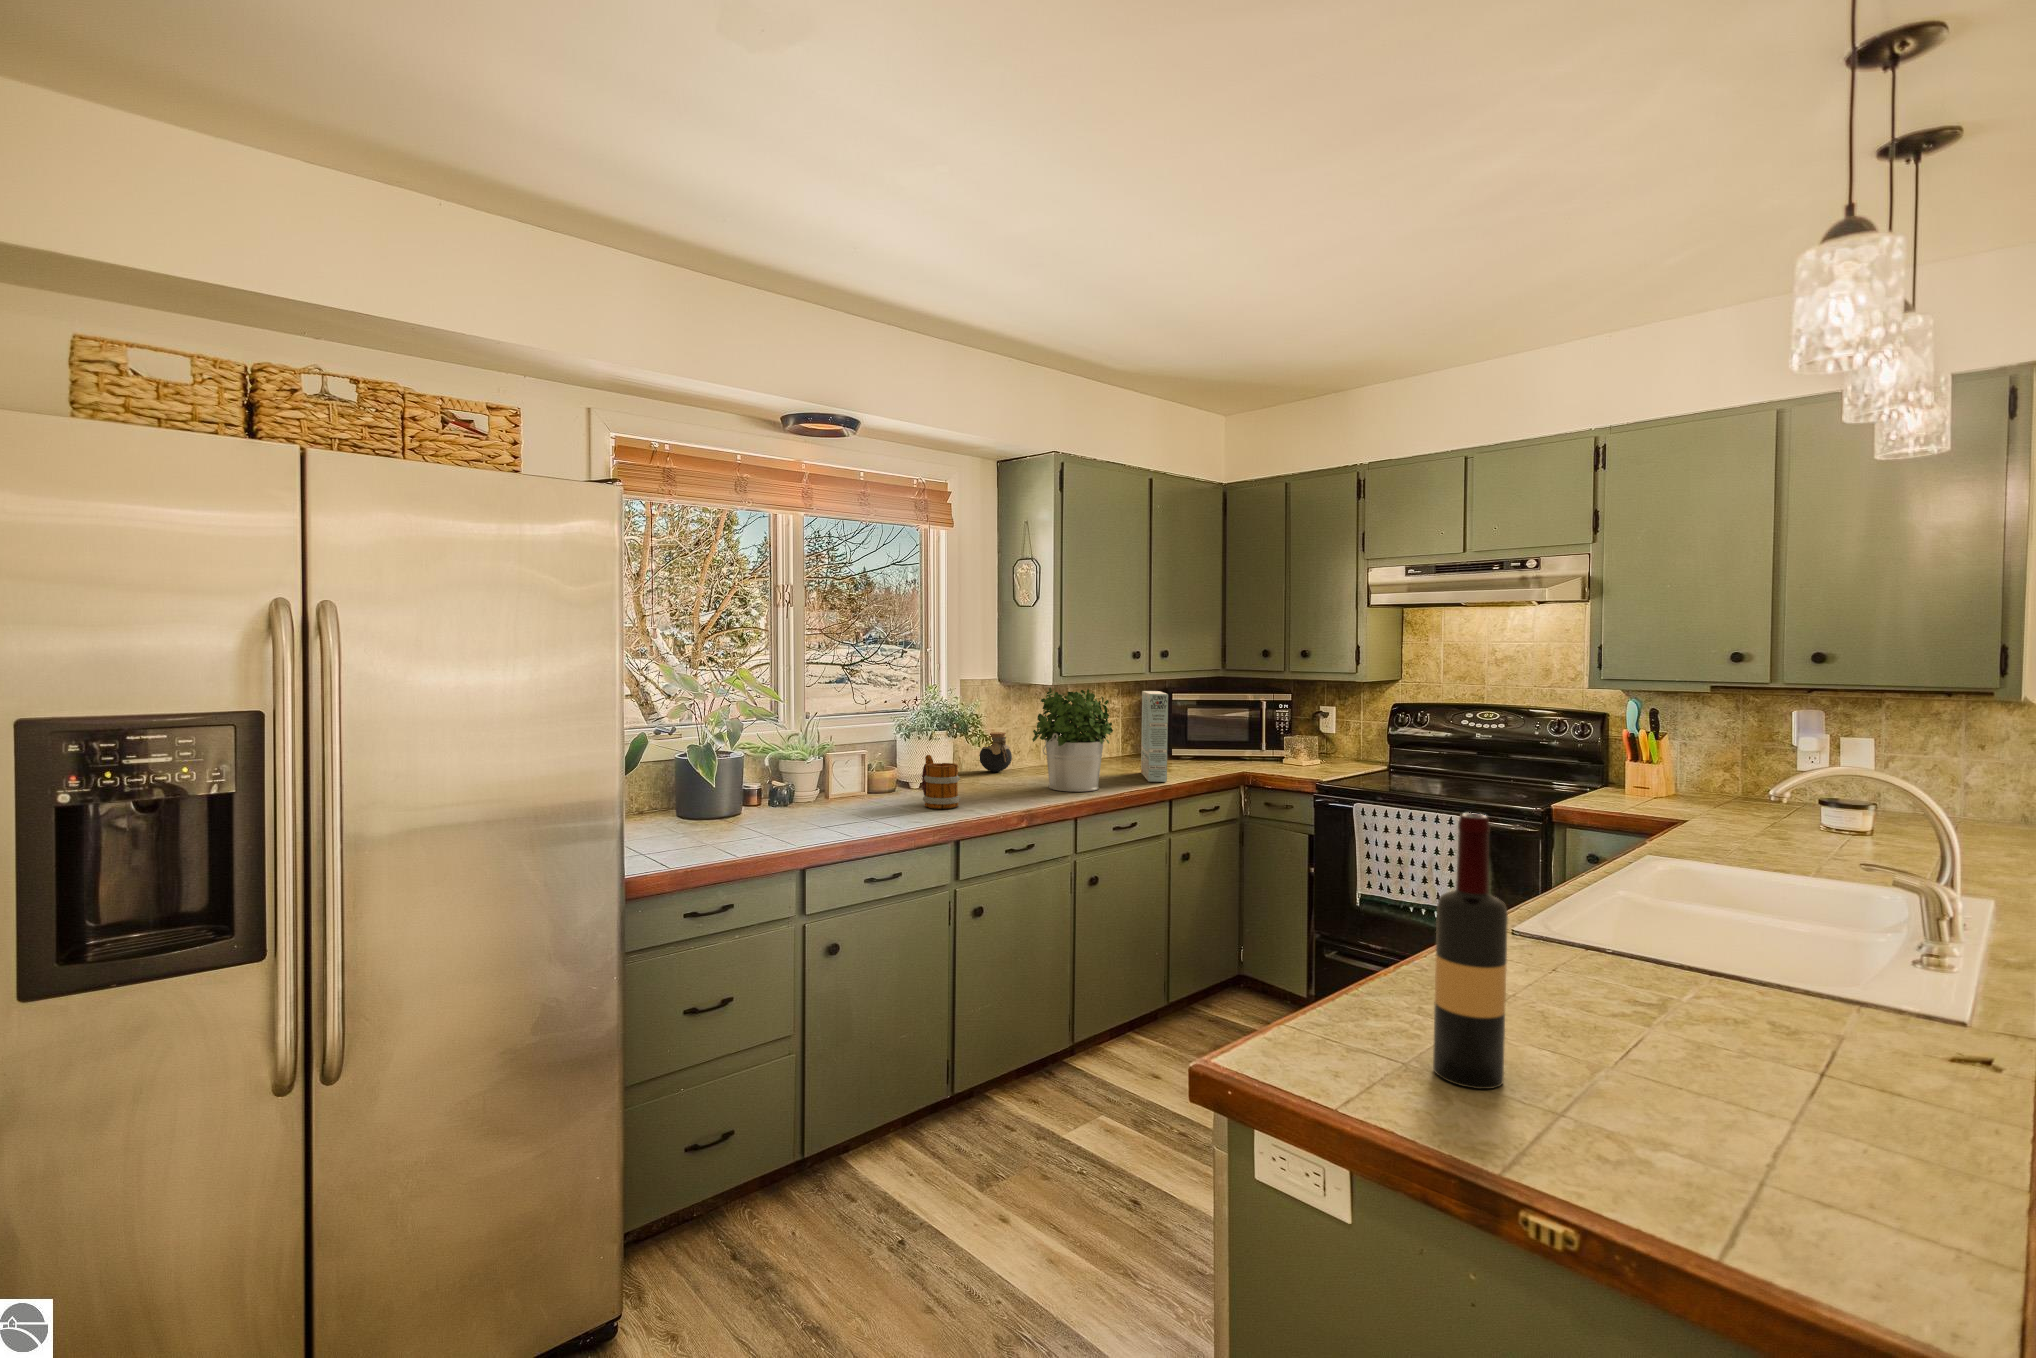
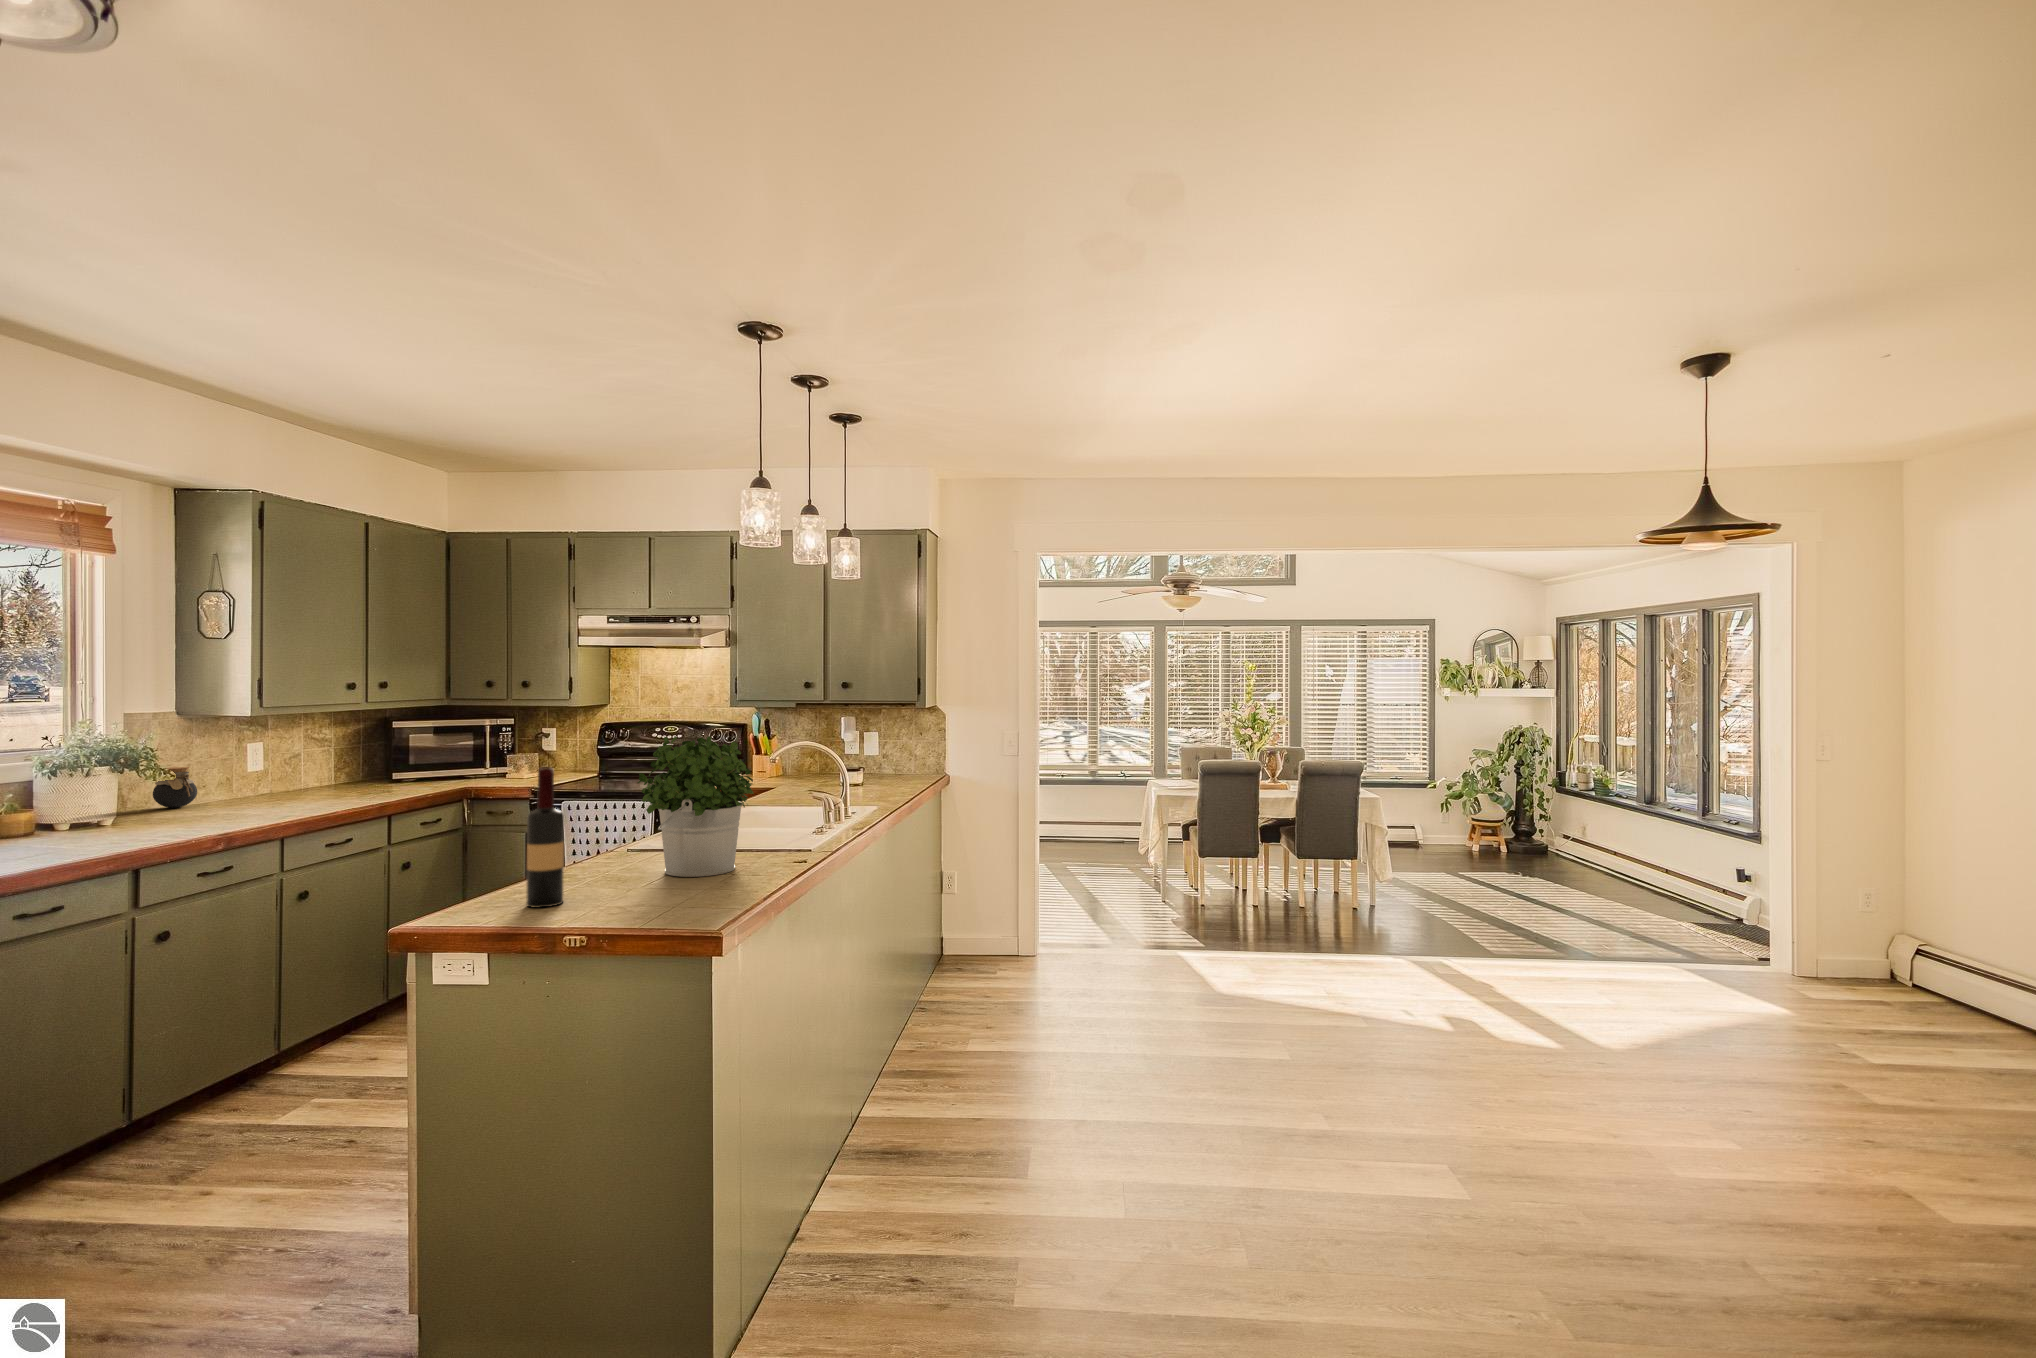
potted plant: present [1032,688,1113,792] -> present [638,736,754,877]
cereal box: present [1141,691,1168,782] -> none [356,719,384,801]
mug: present [922,755,960,809] -> none [83,790,138,842]

